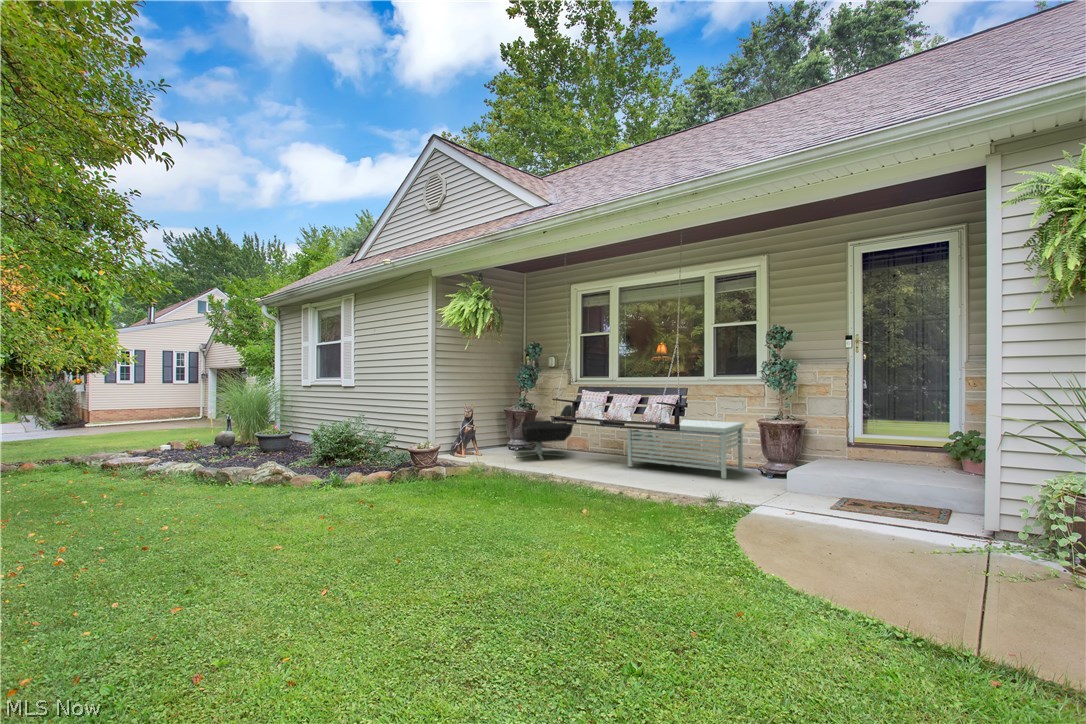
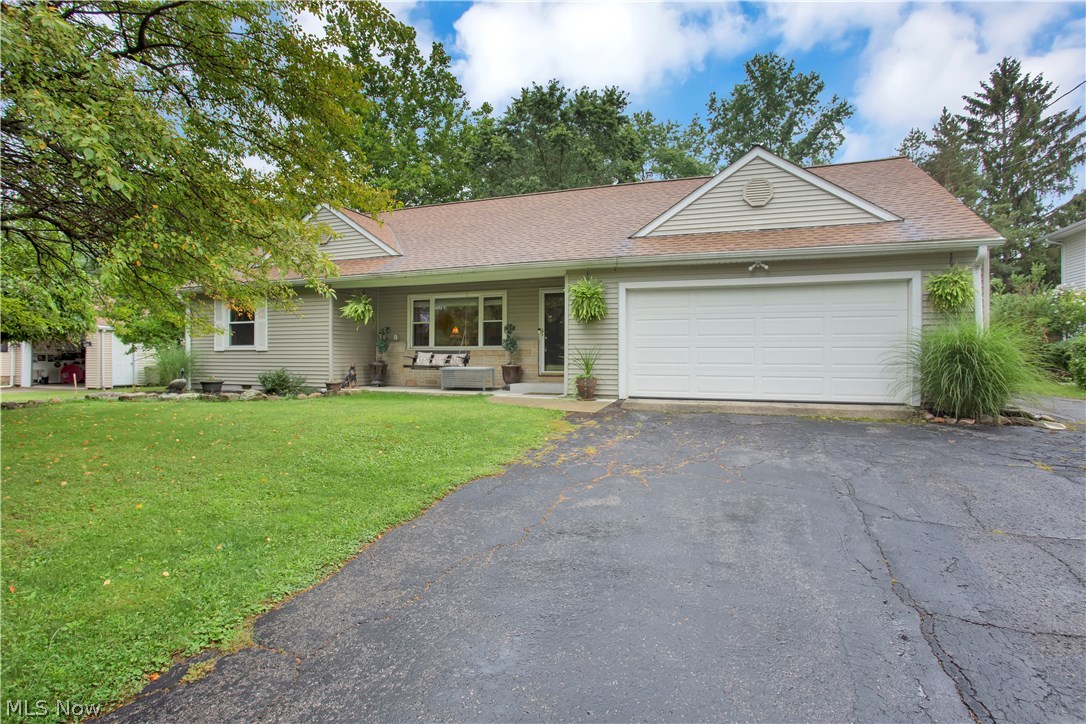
lounge chair: present [522,405,573,460] -> none [379,361,415,390]

